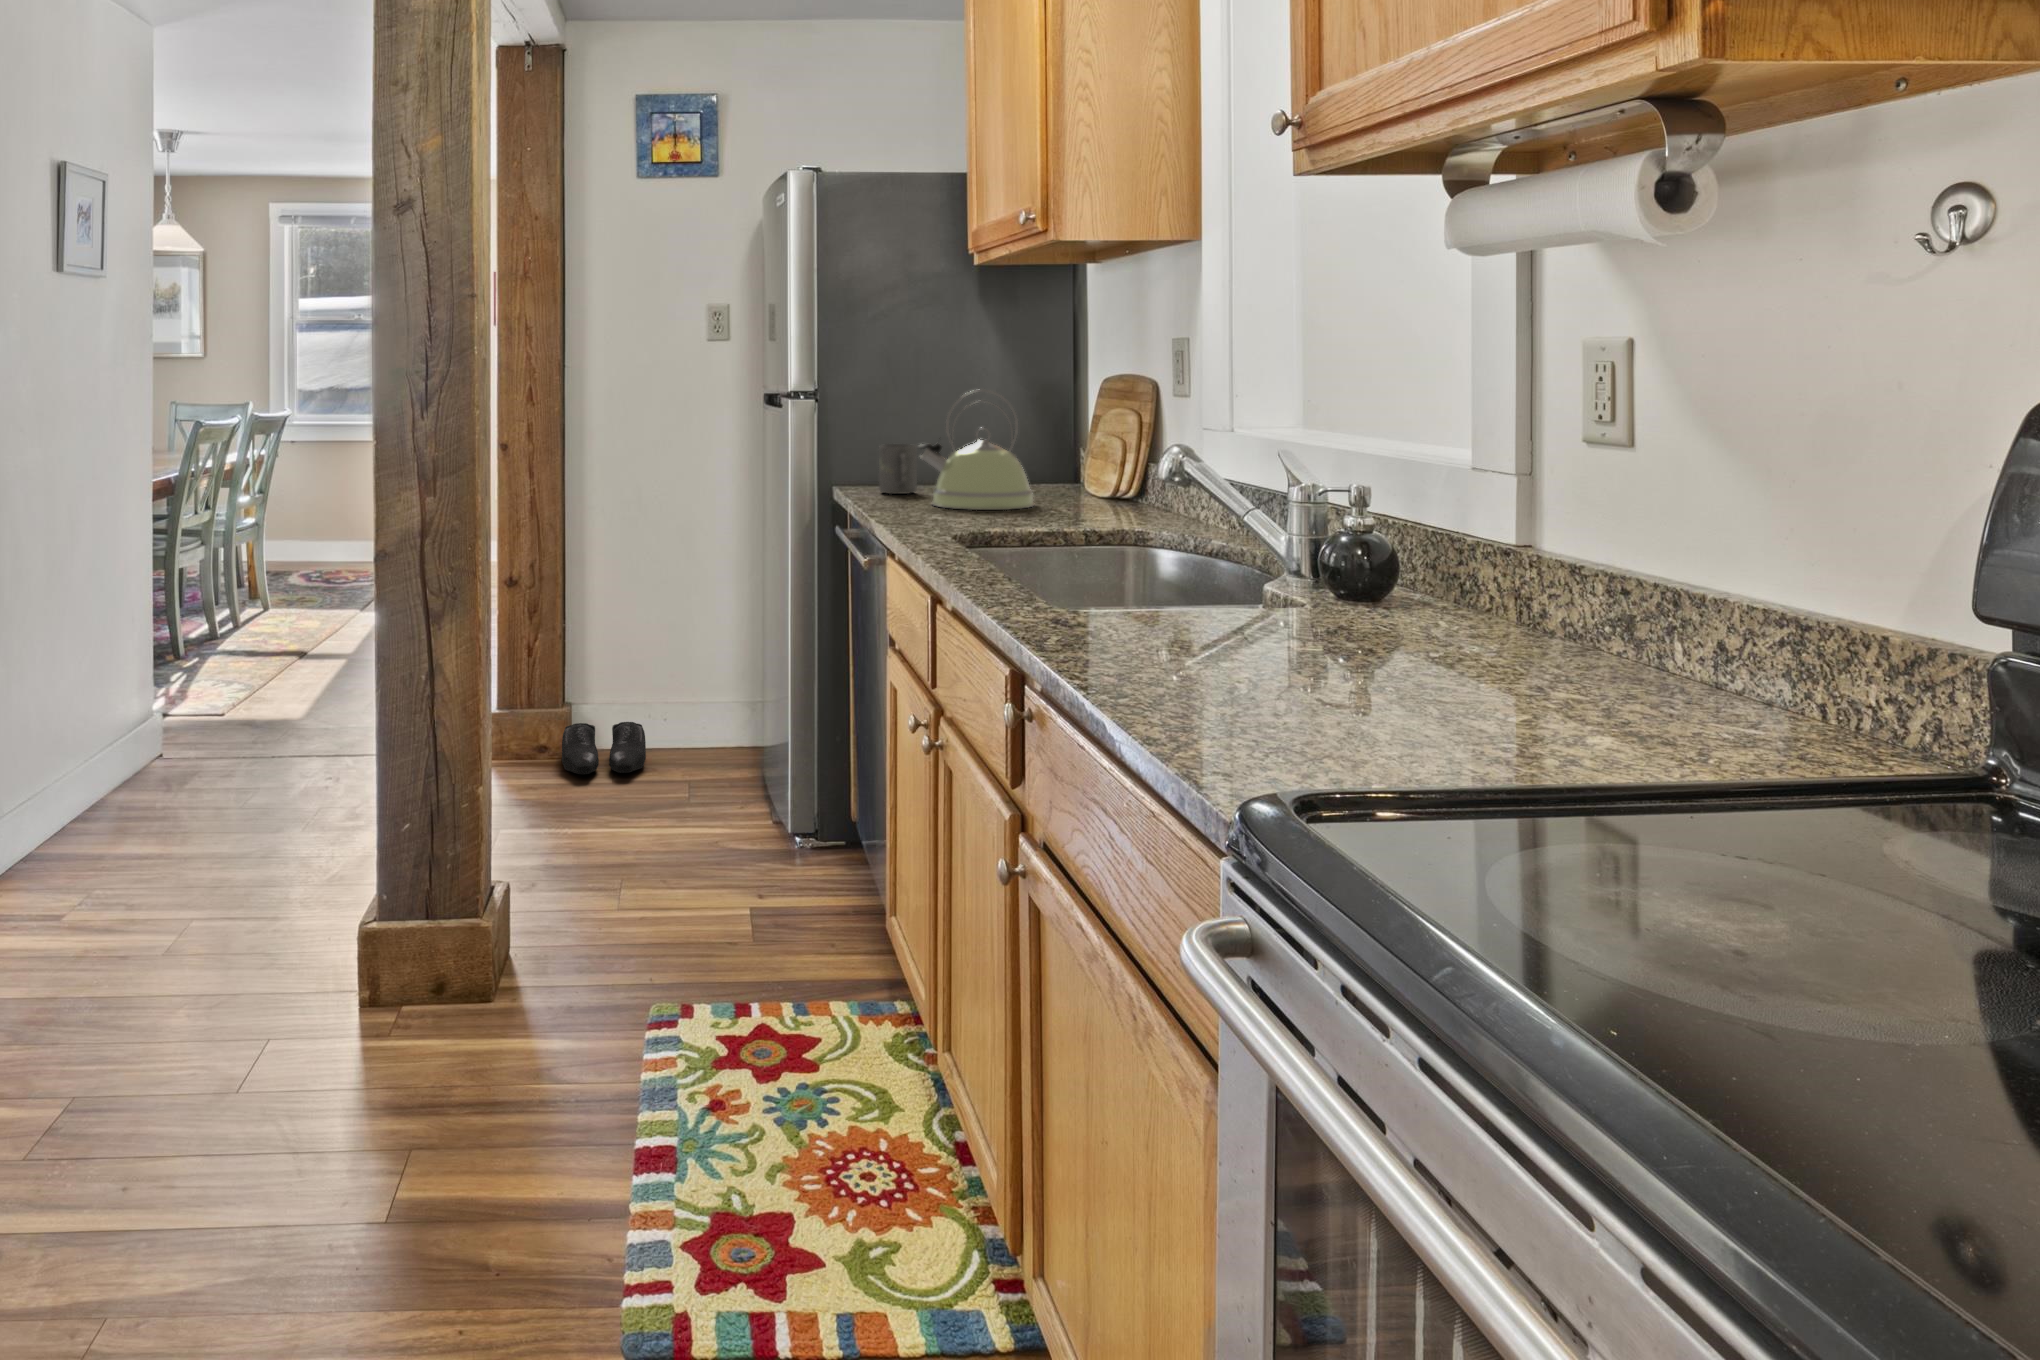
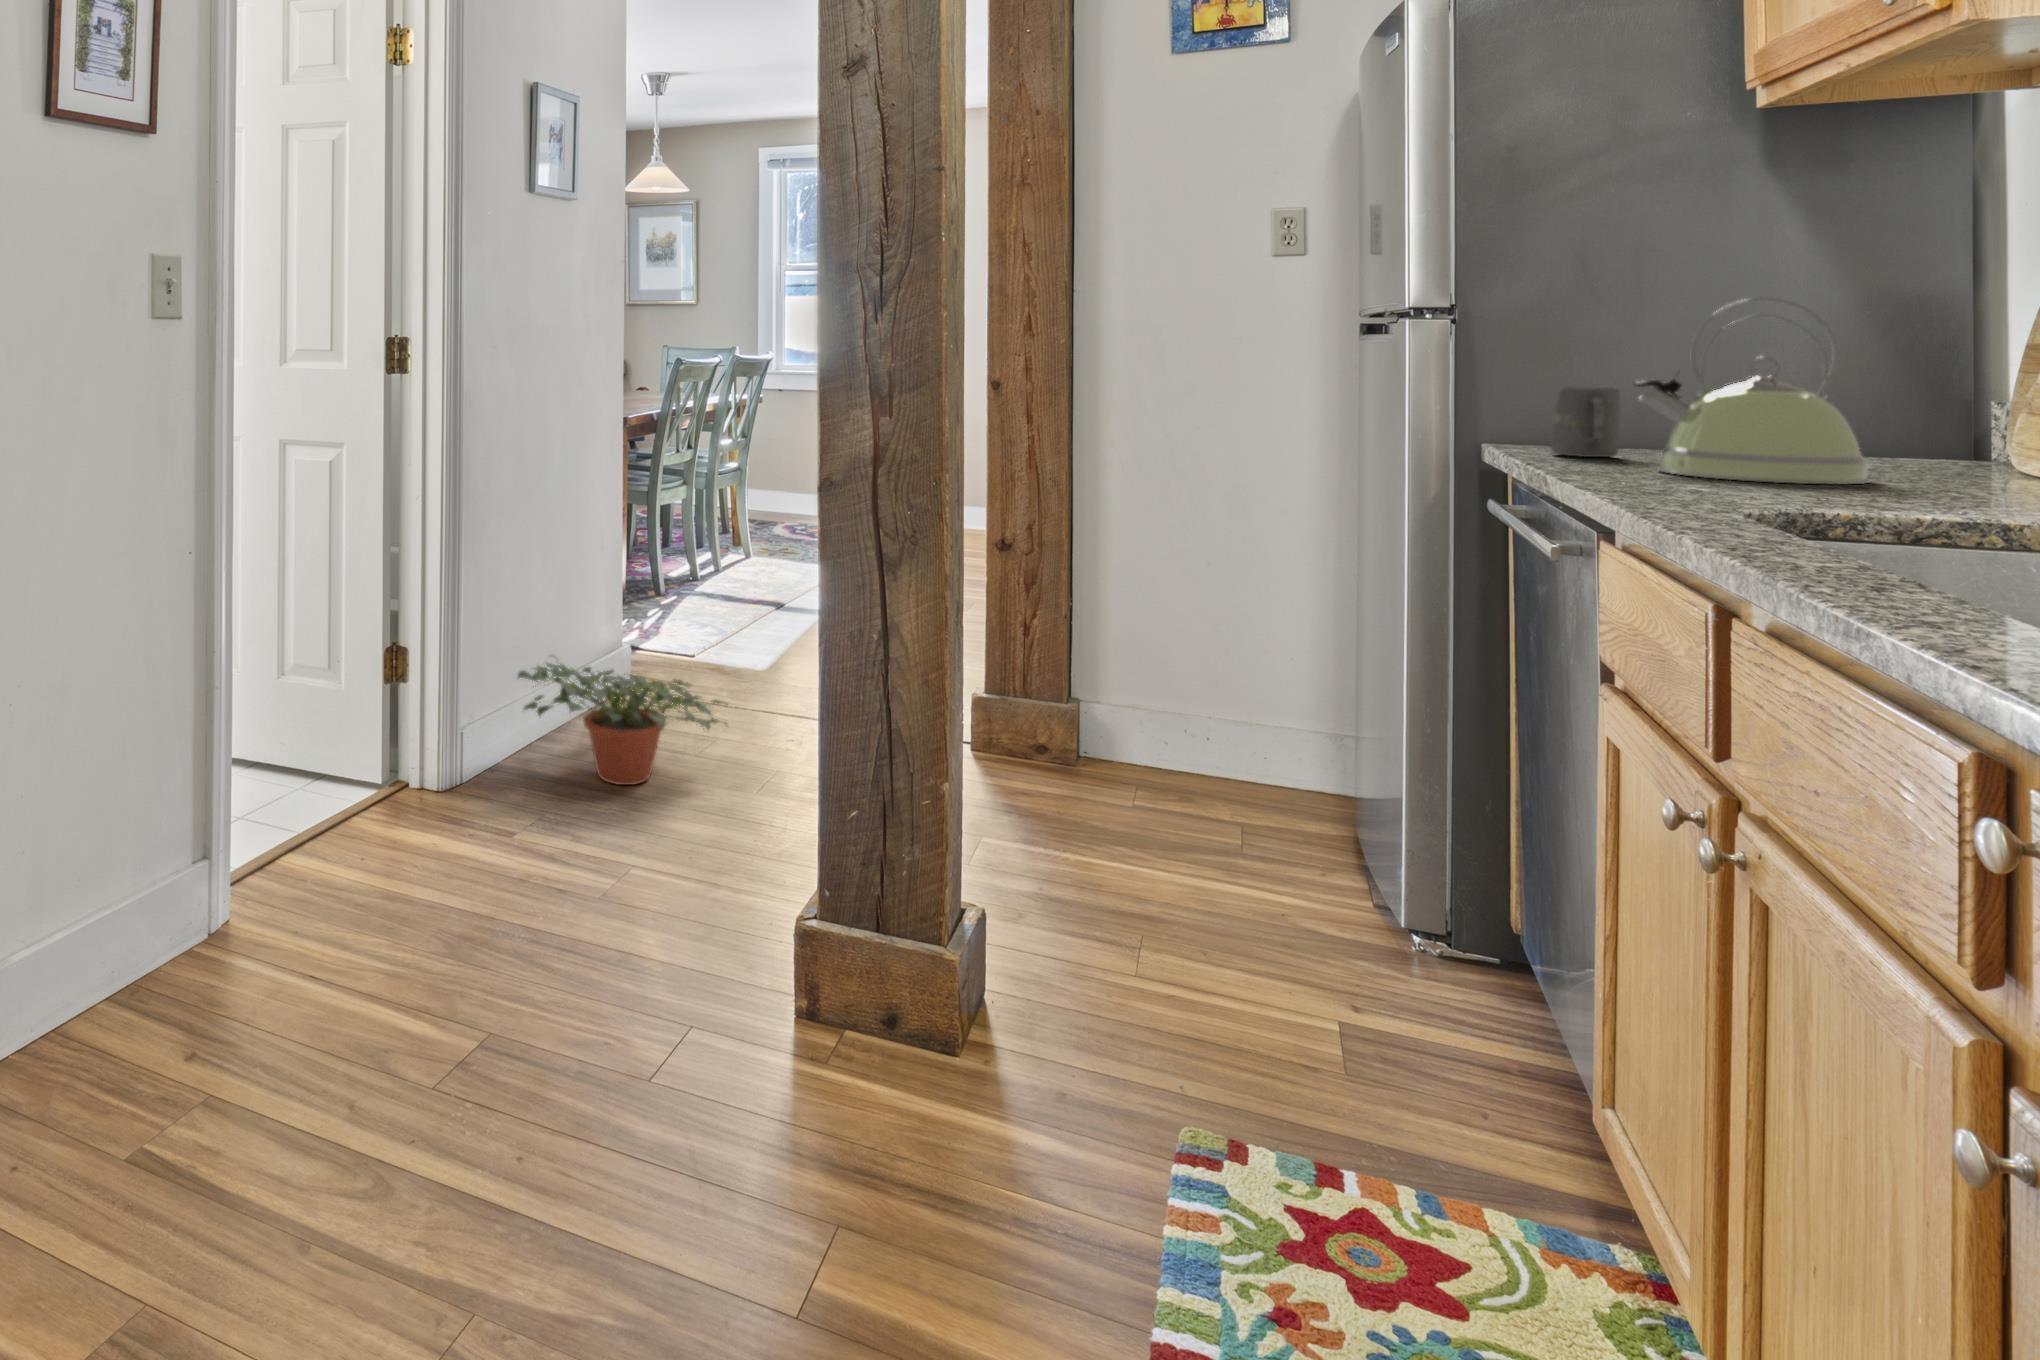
shoe: present [562,722,646,774] -> none [1061,716,1171,786]
potted plant: none [54,732,275,848] -> present [518,655,727,785]

